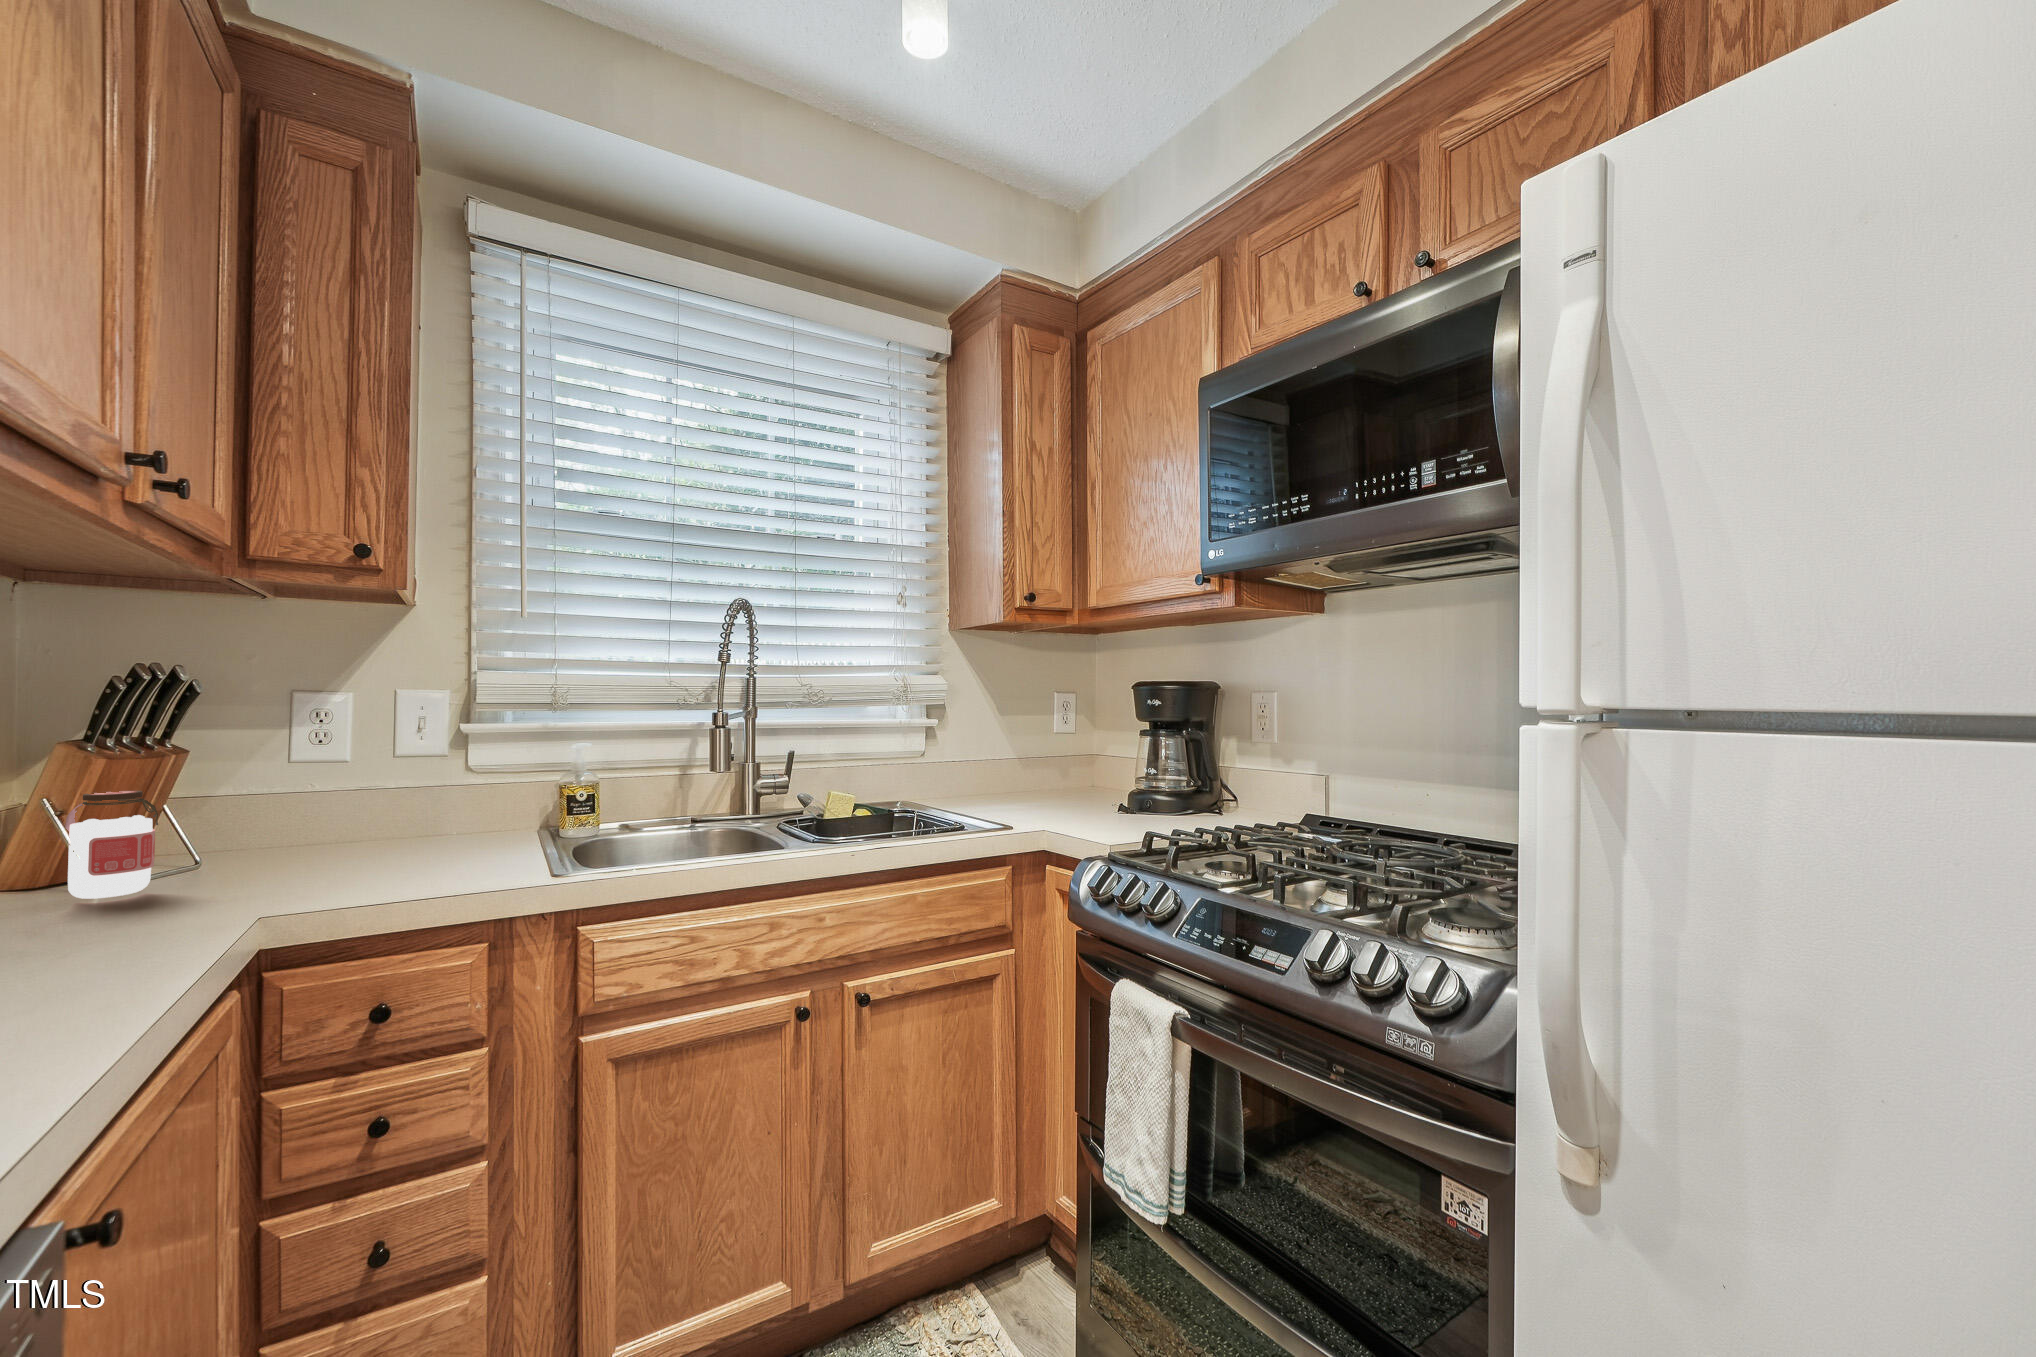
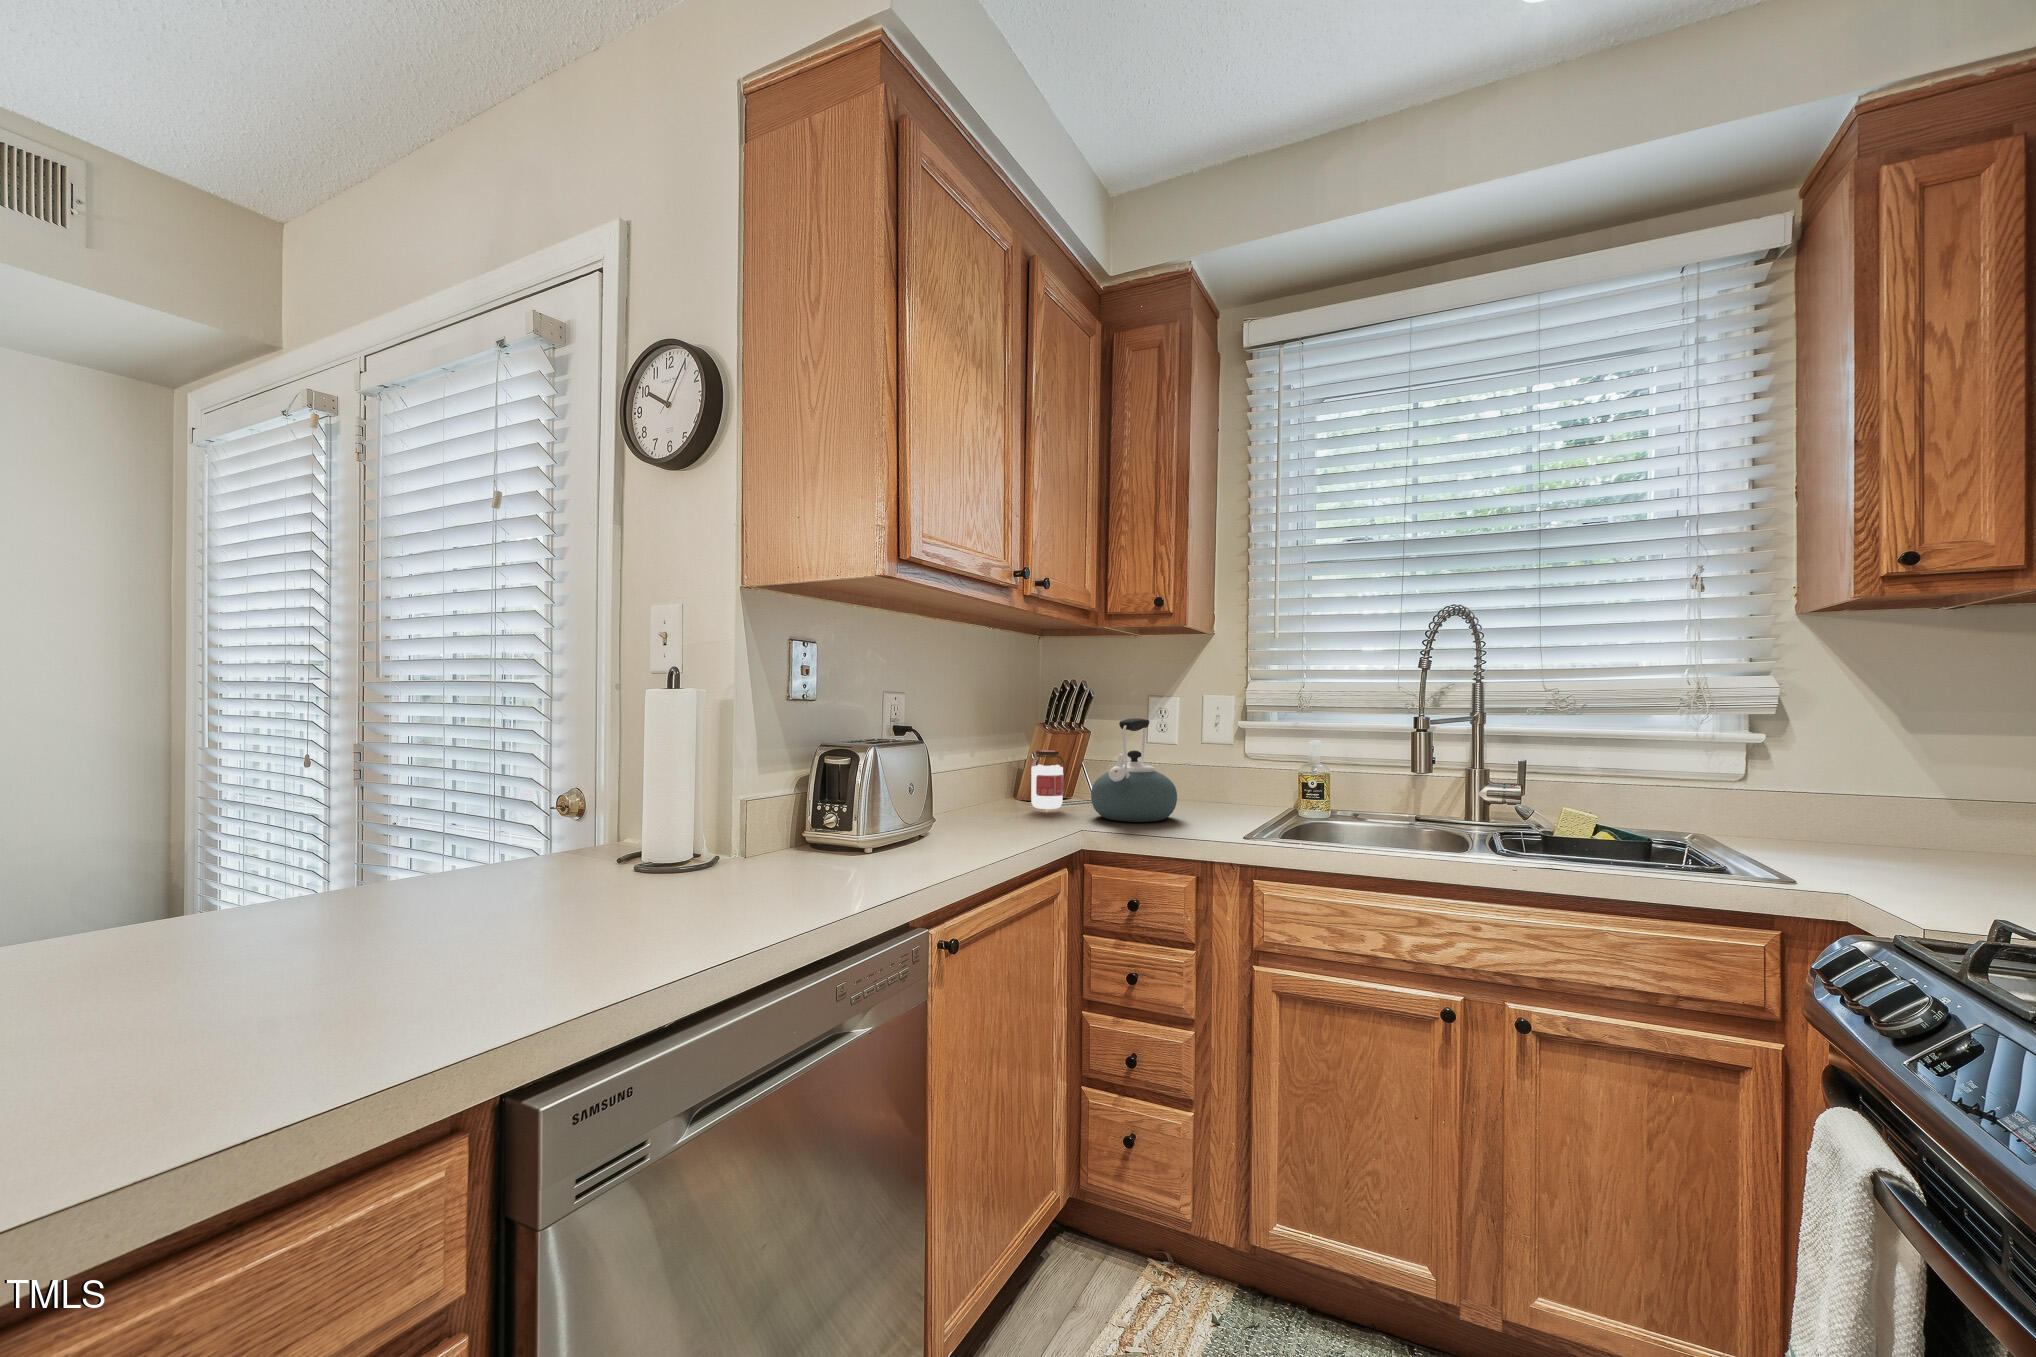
kettle: none [239,728,410,890] -> present [1091,718,1177,822]

